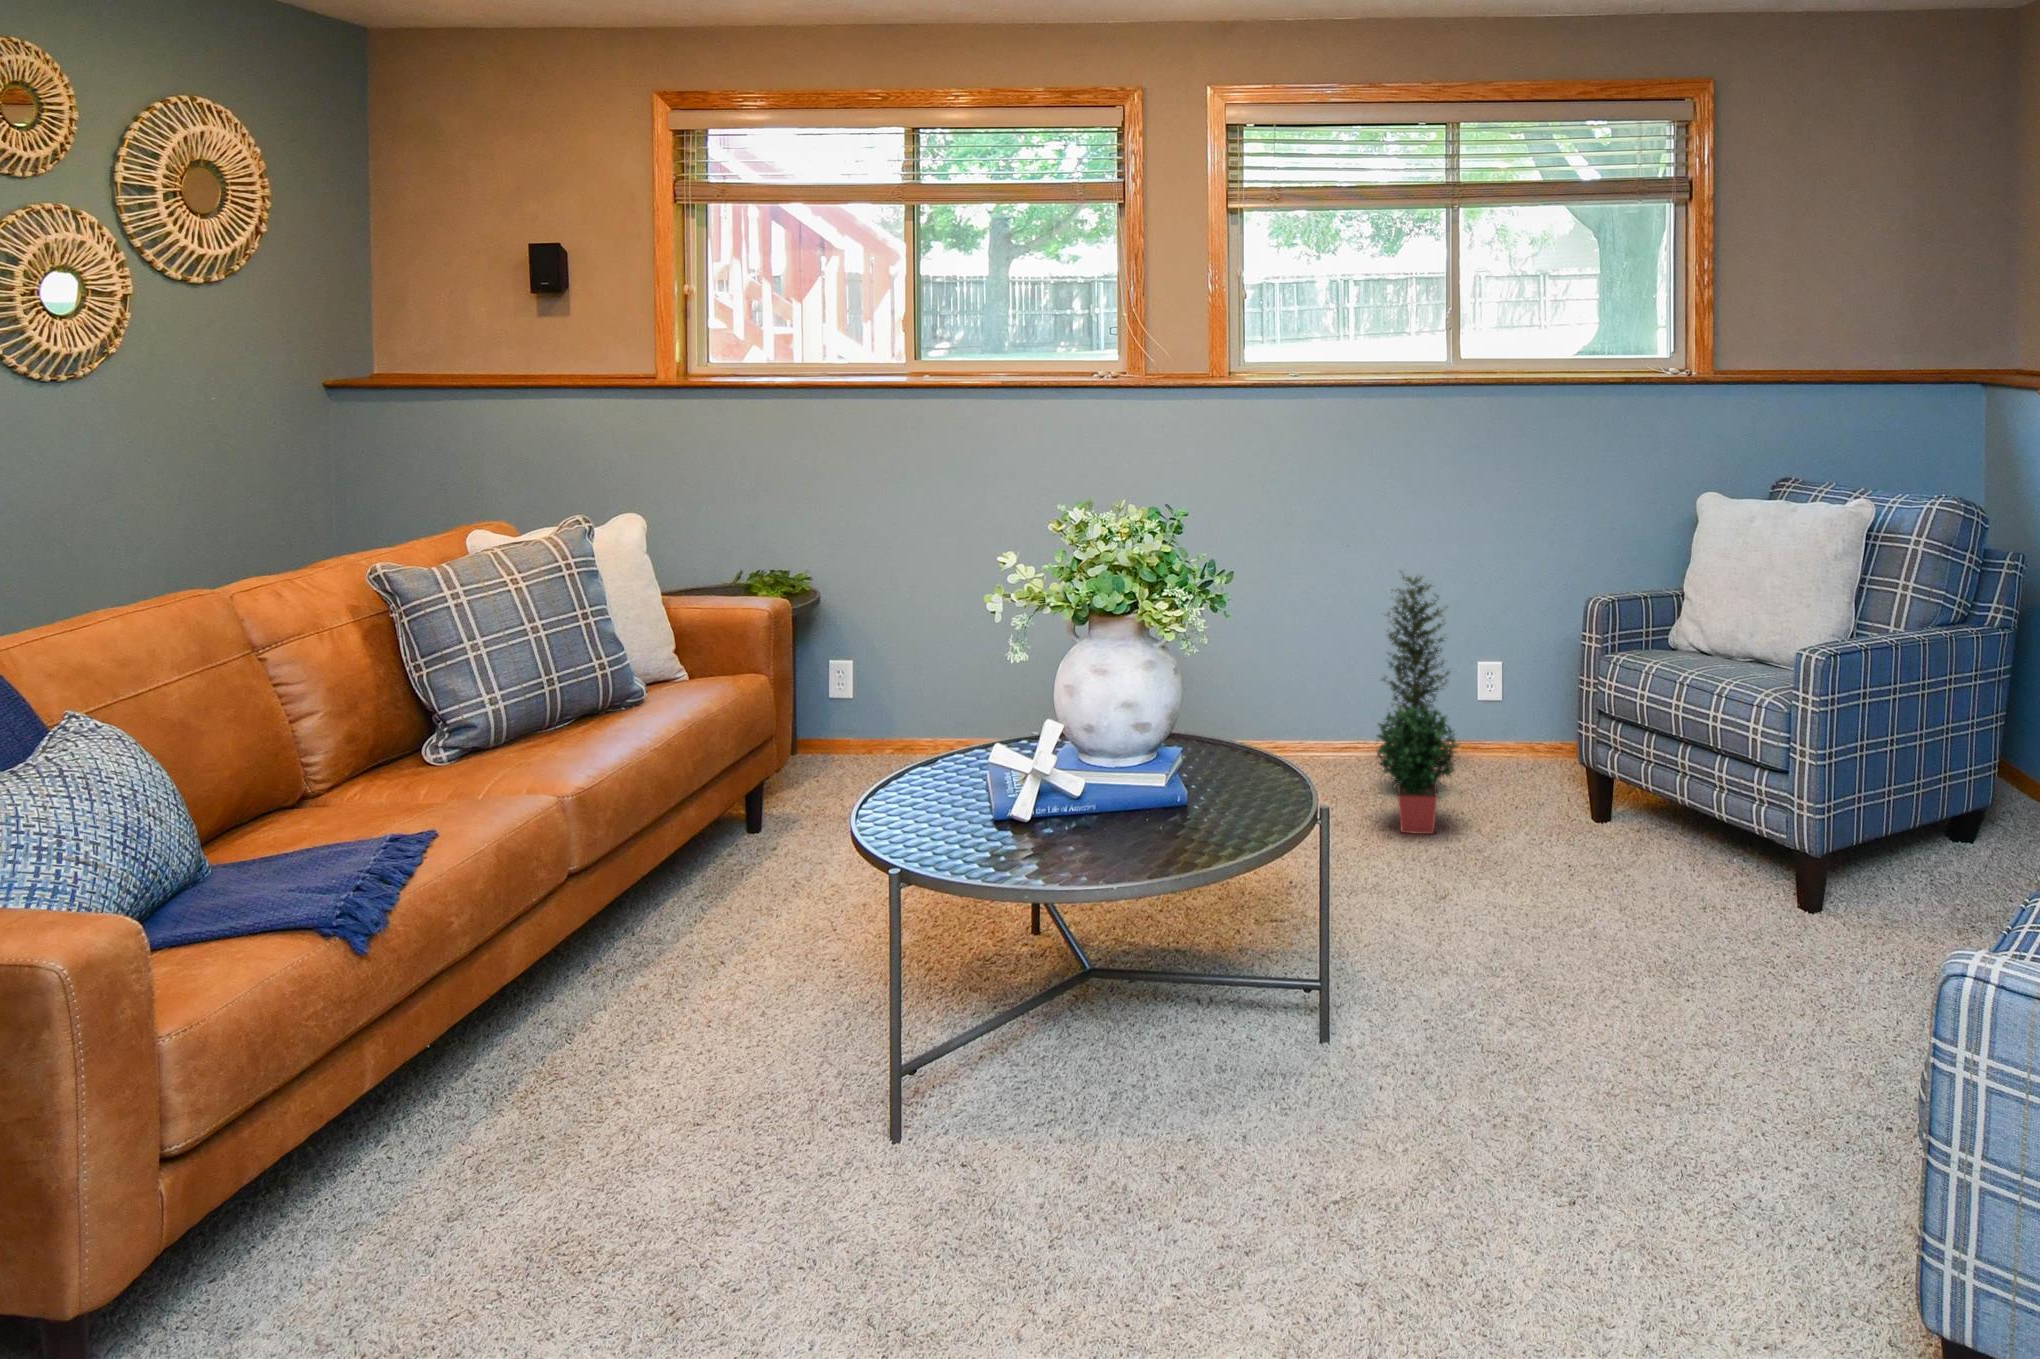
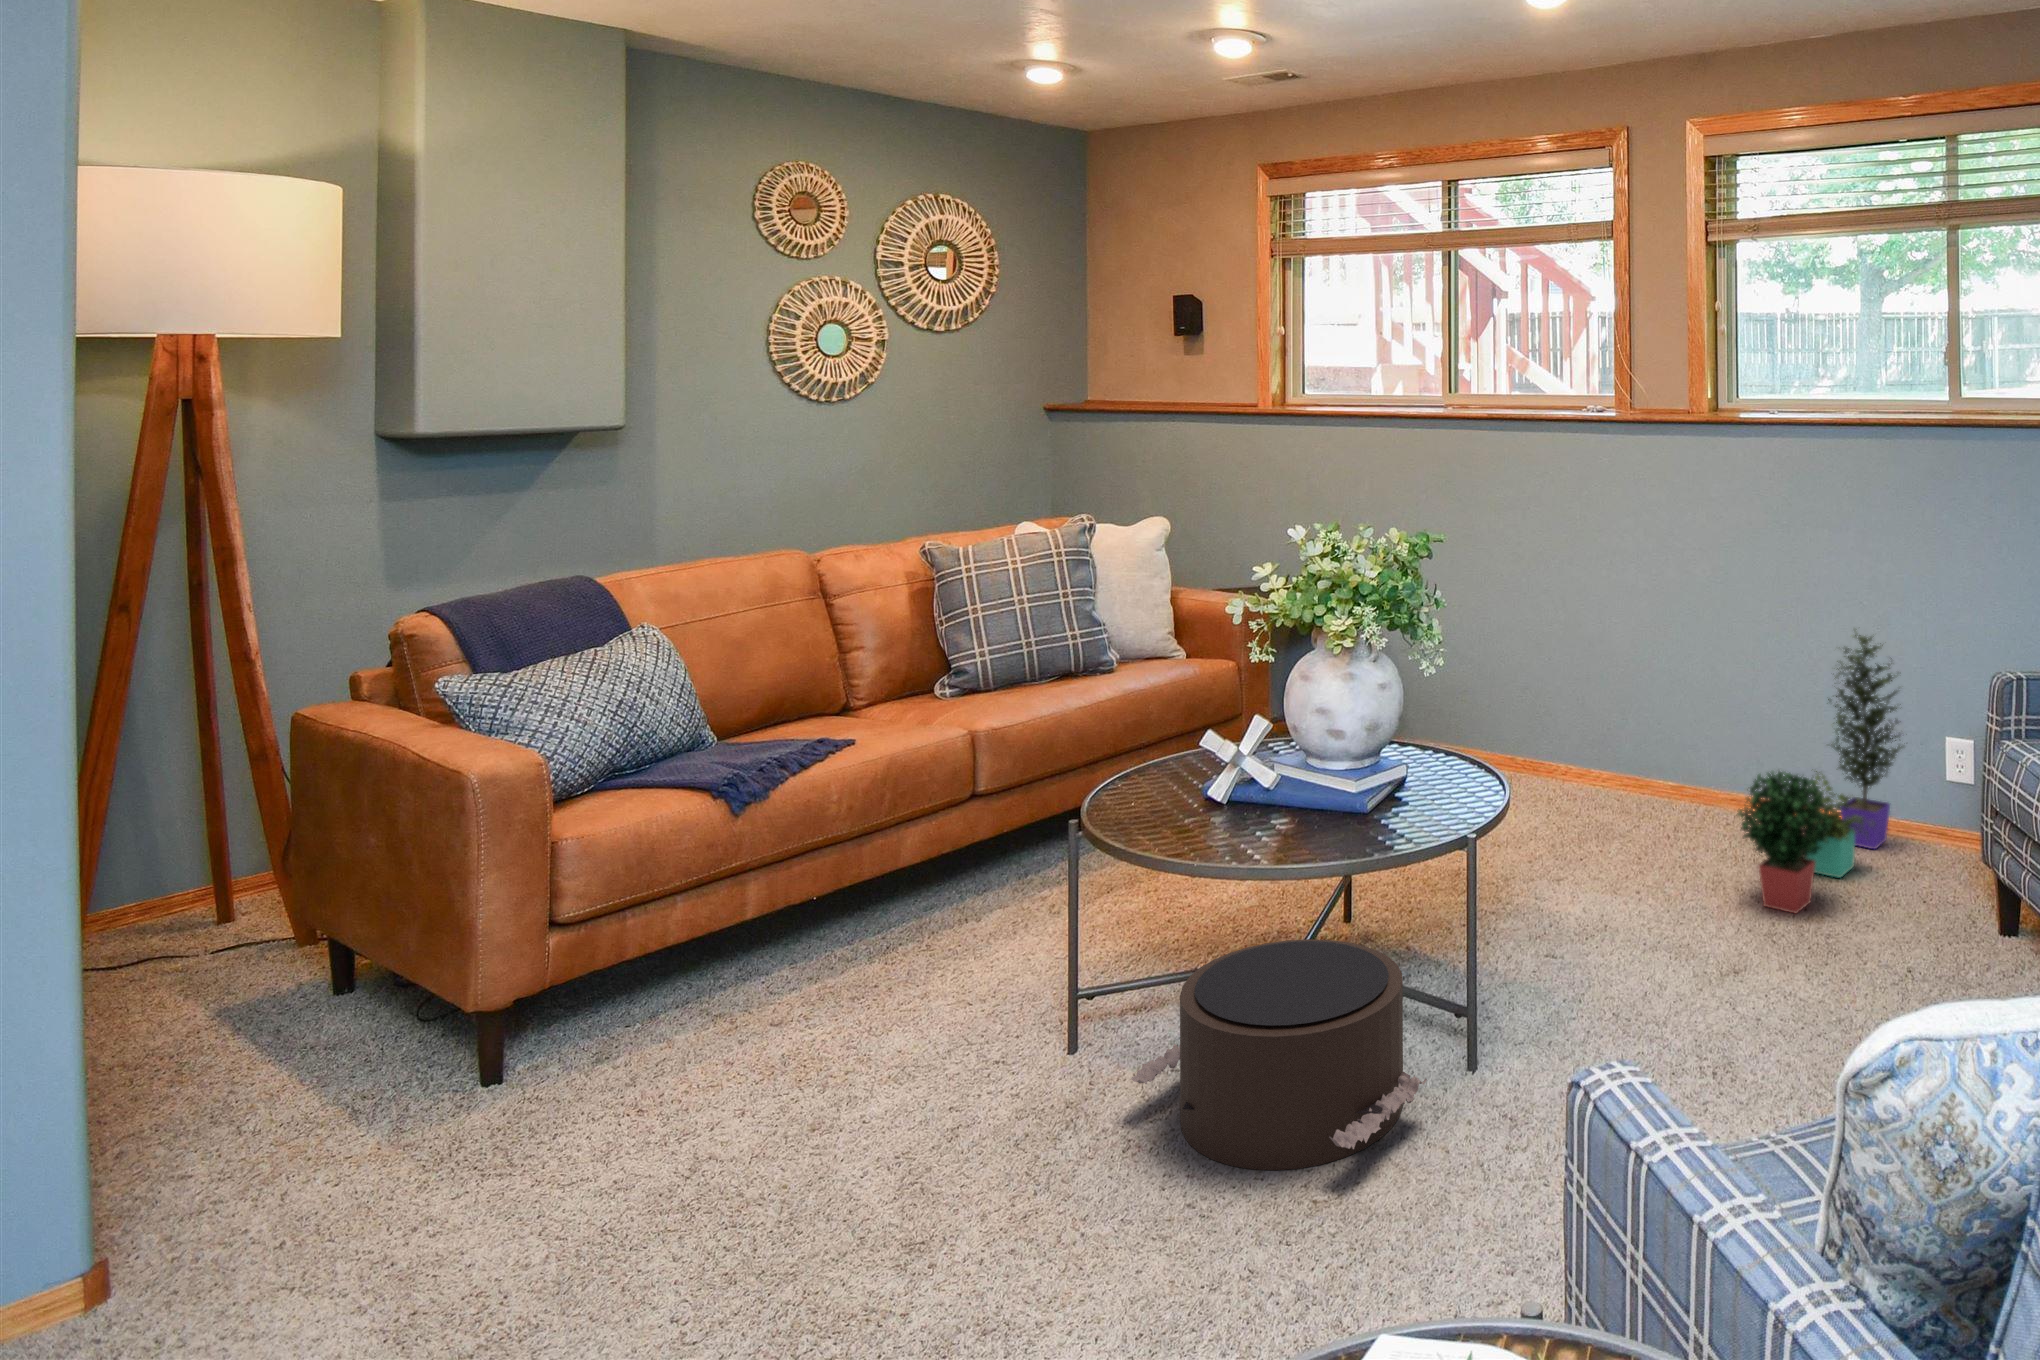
pouf: none [1072,938,1374,1192] -> present [1131,939,1427,1170]

